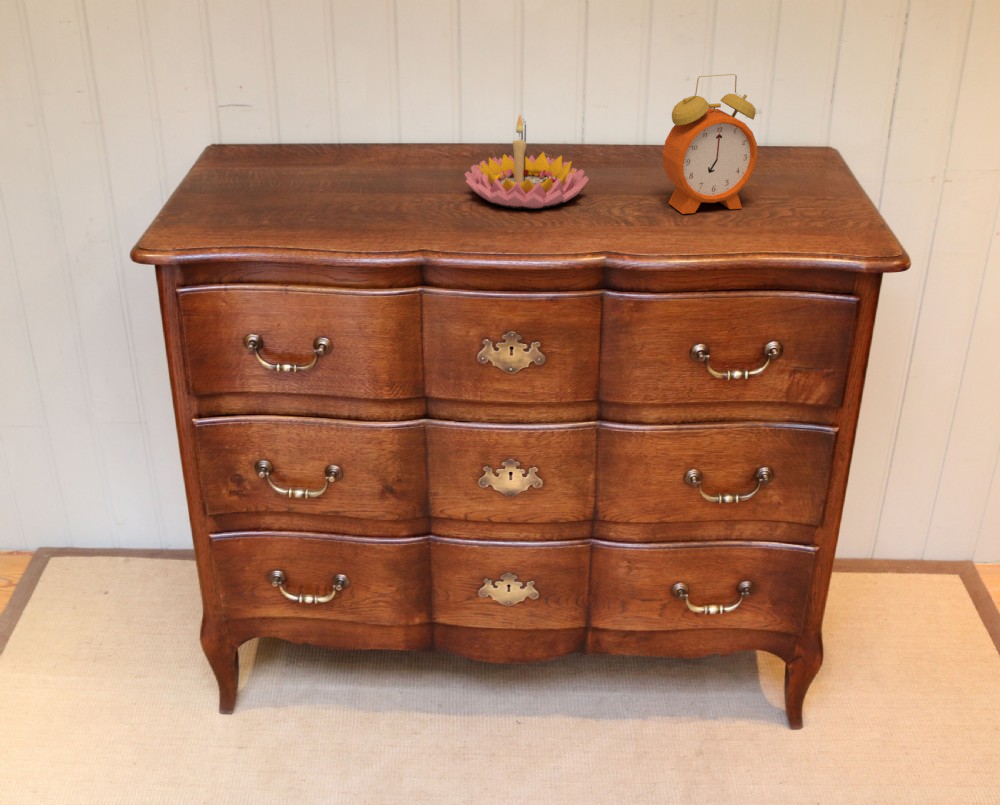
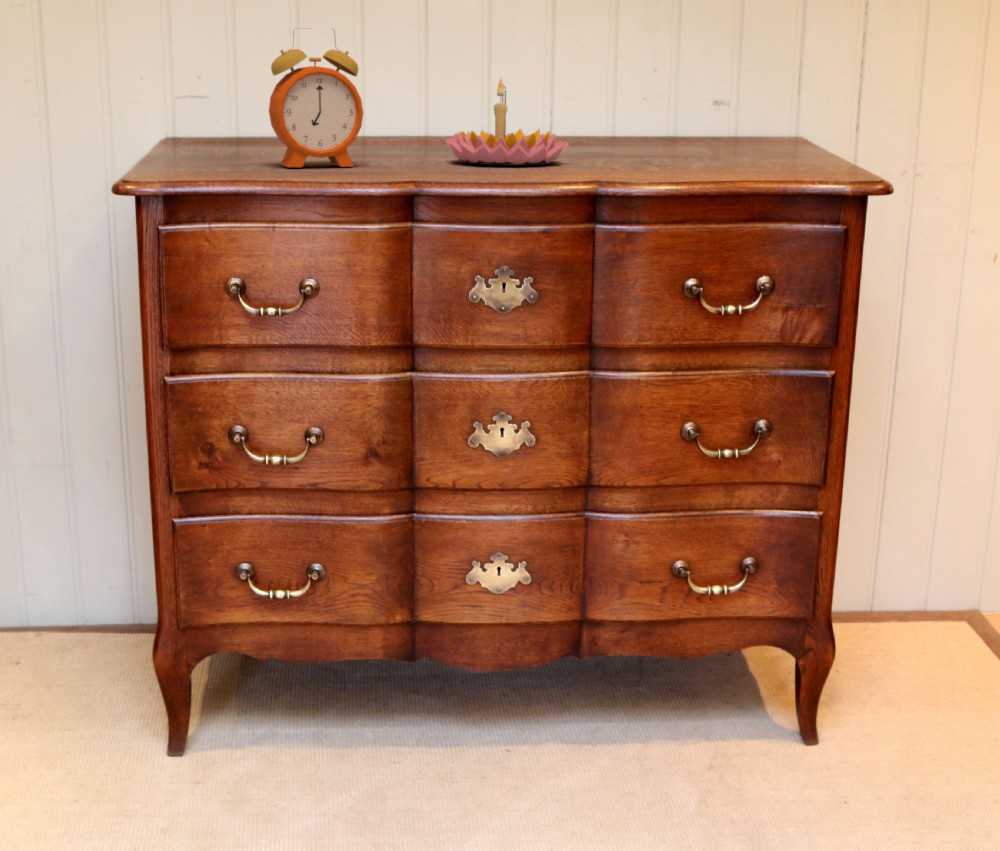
alarm clock: present [663,74,757,214] -> present [269,32,363,167]

